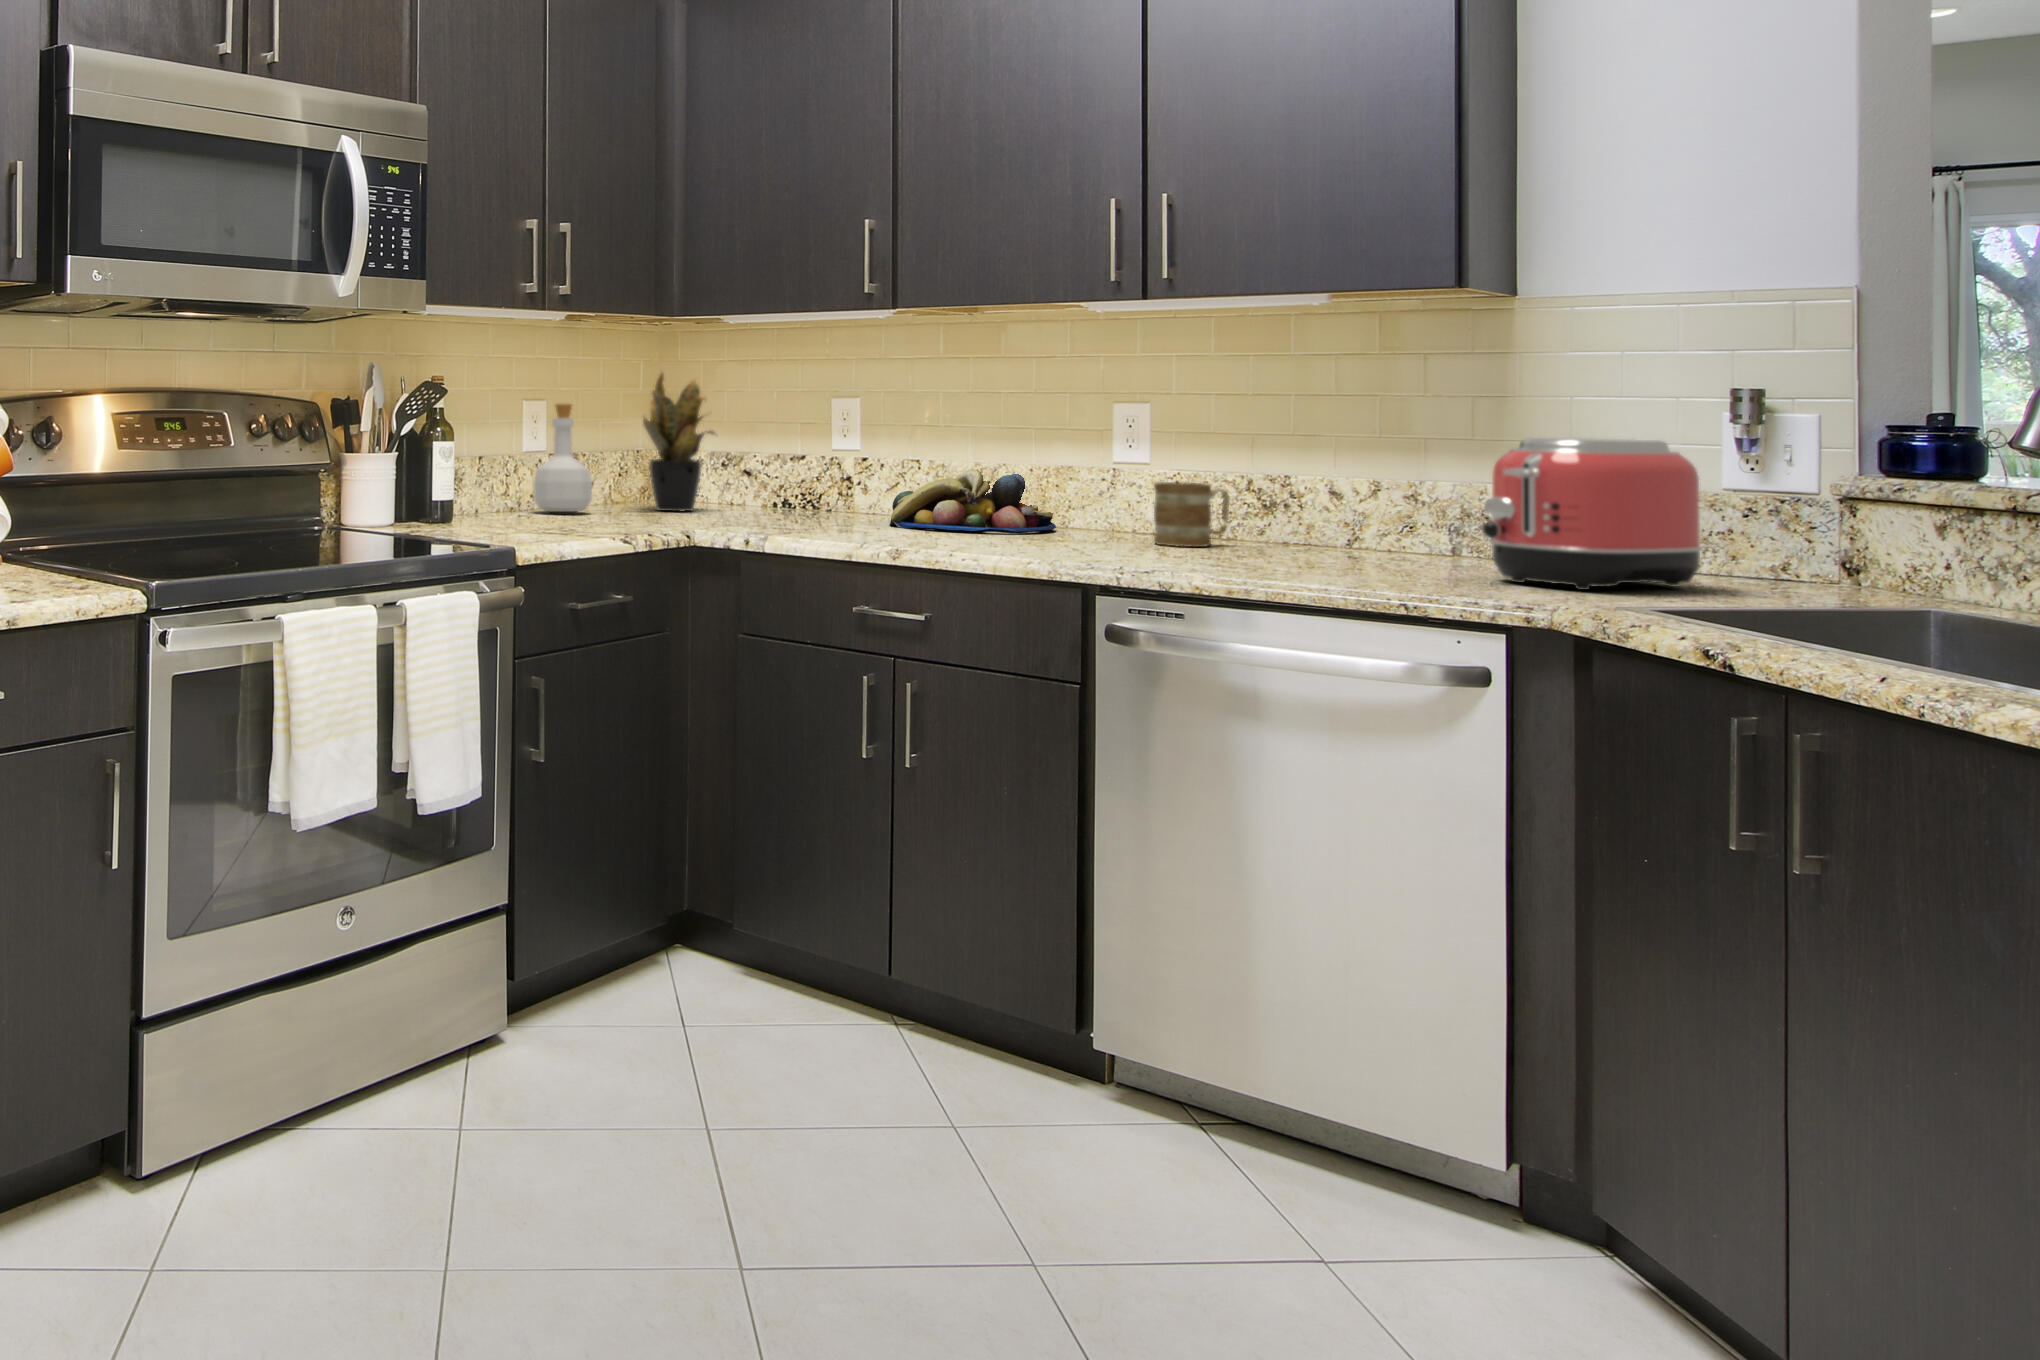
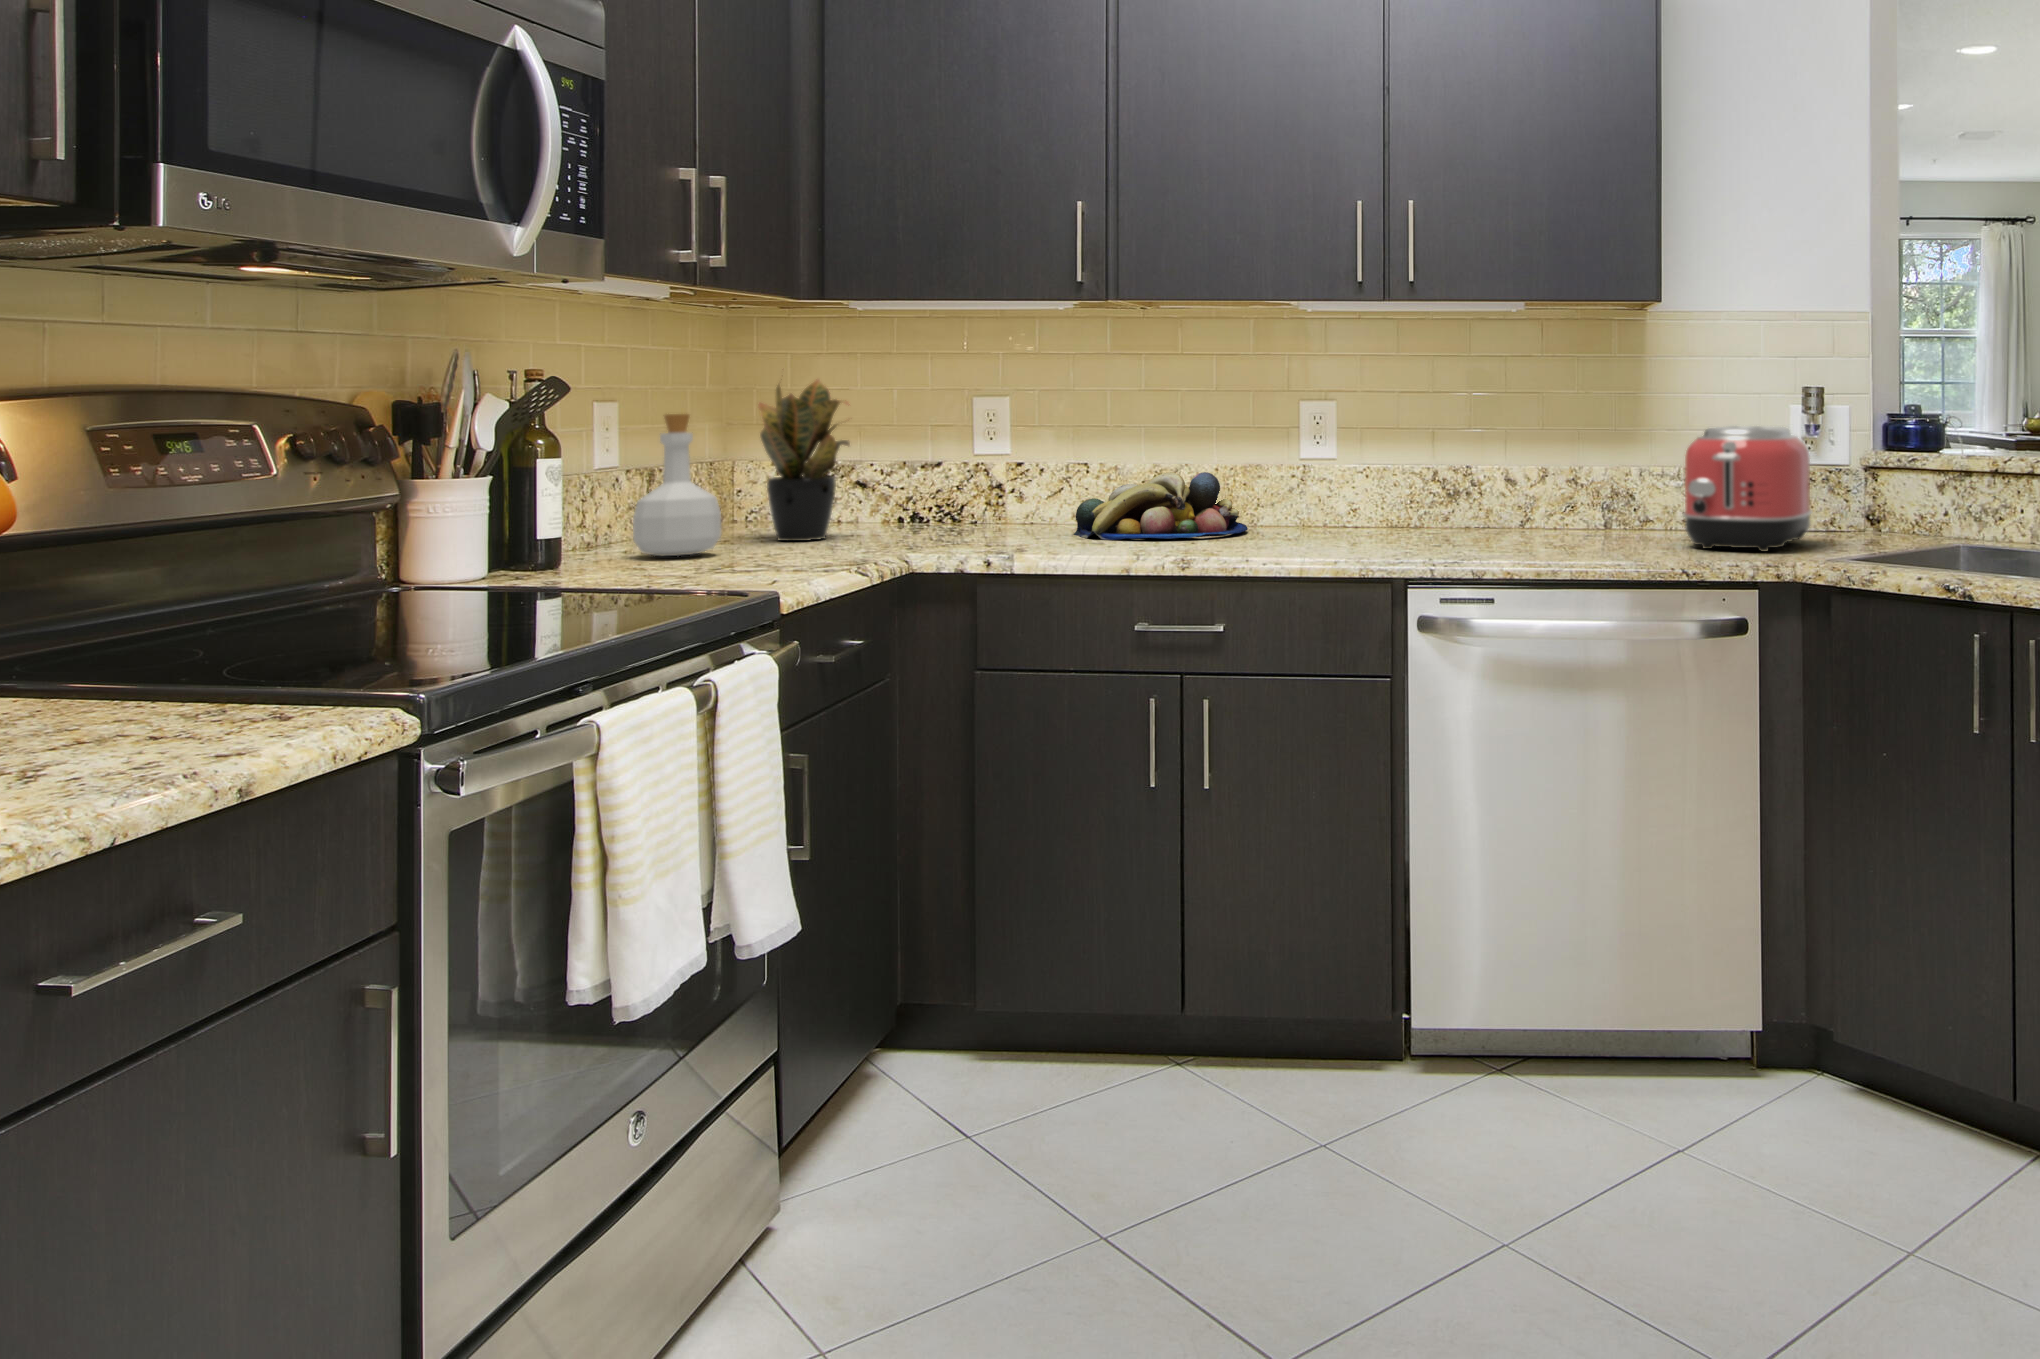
mug: present [1154,482,1230,547] -> none [1362,476,1419,538]

